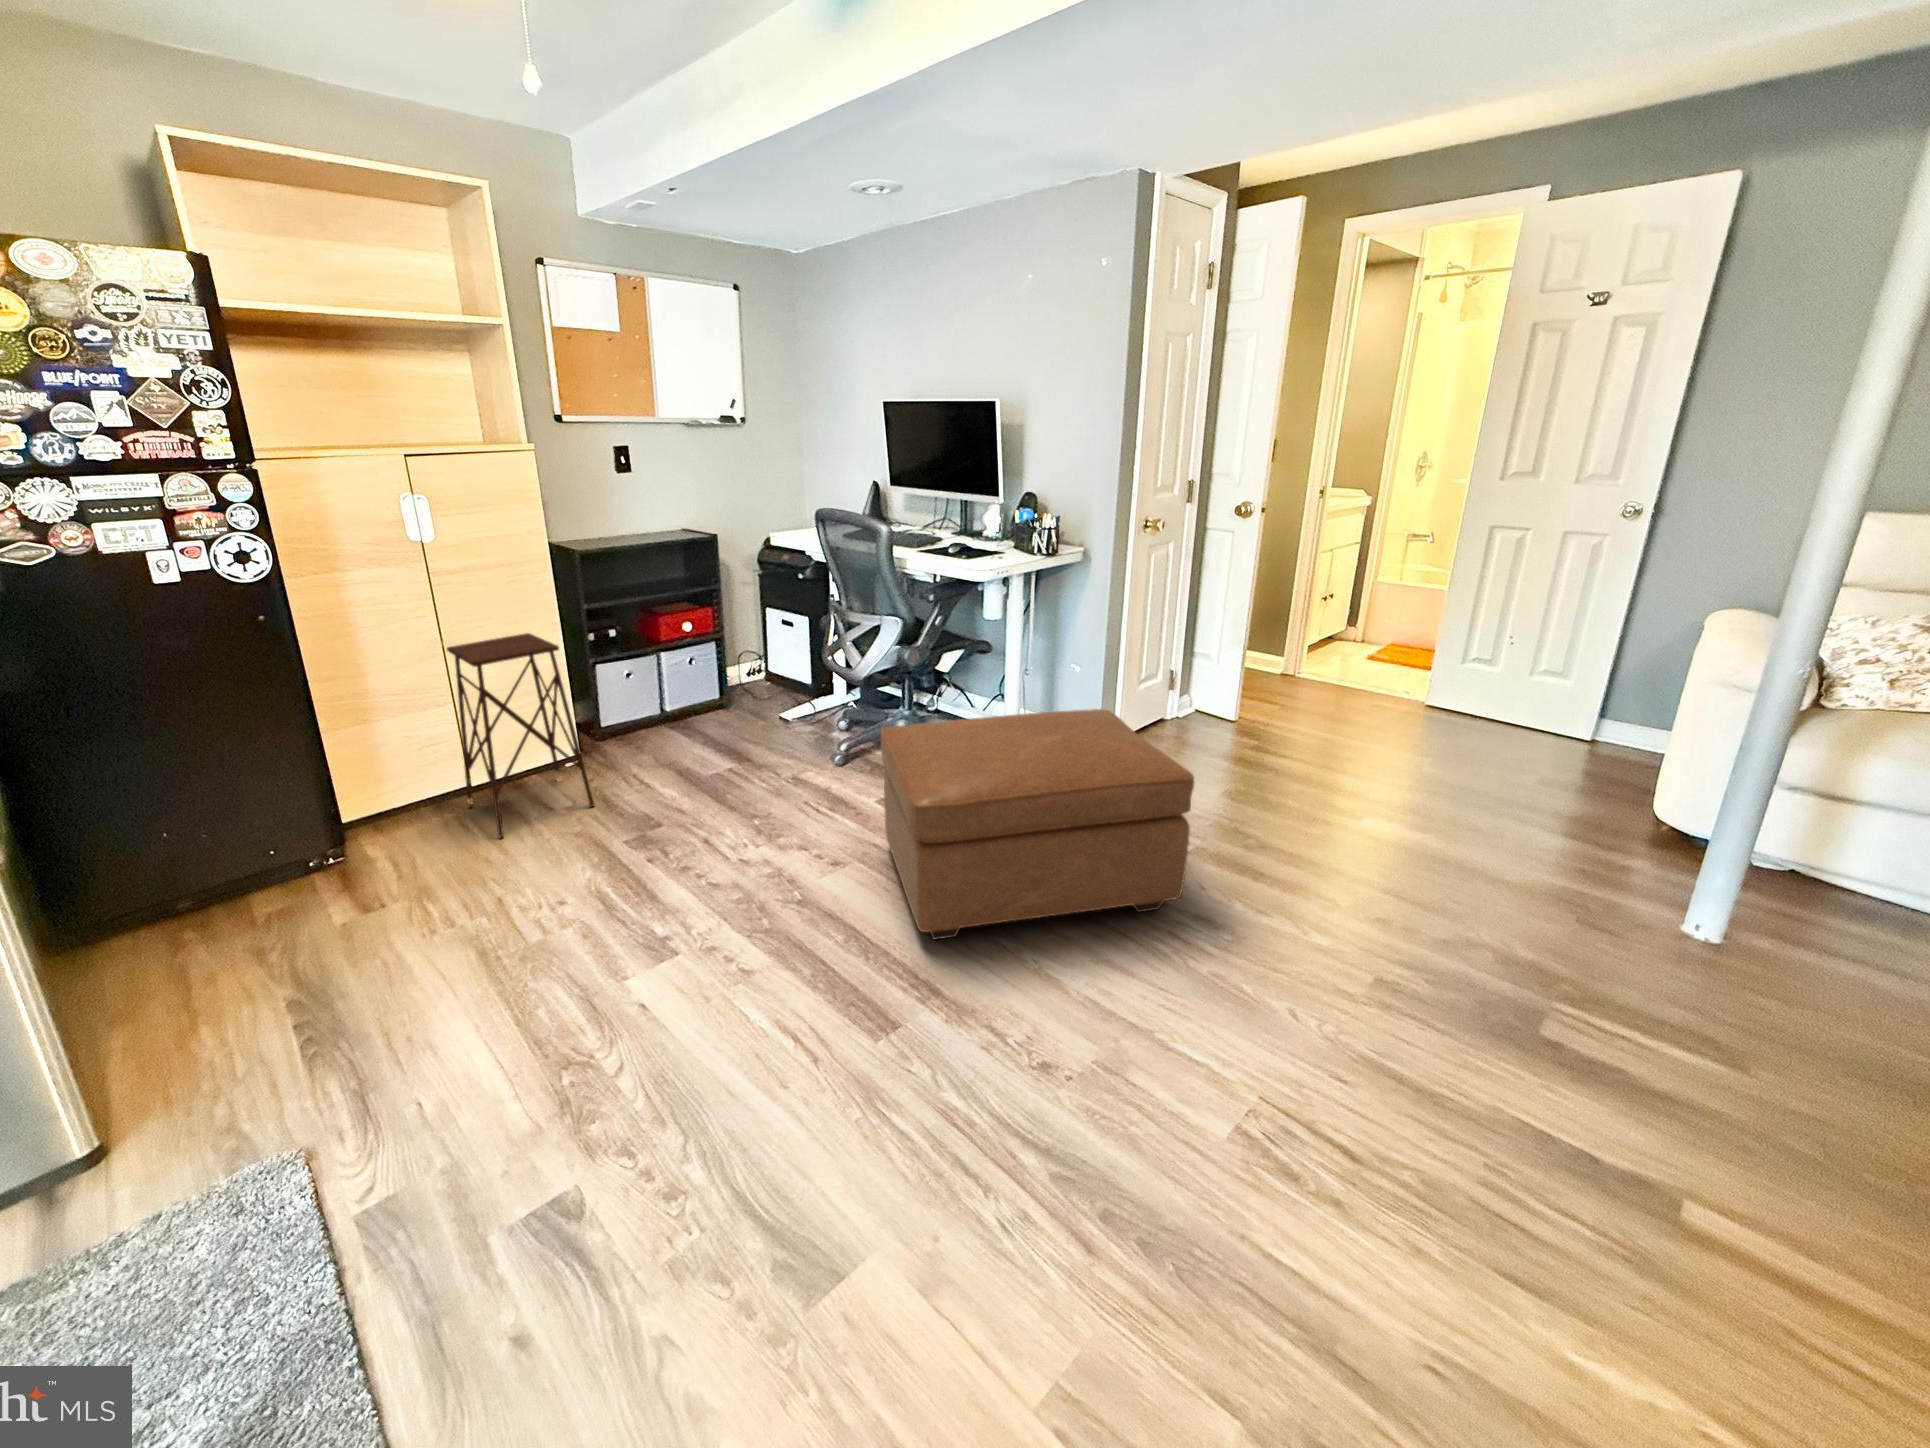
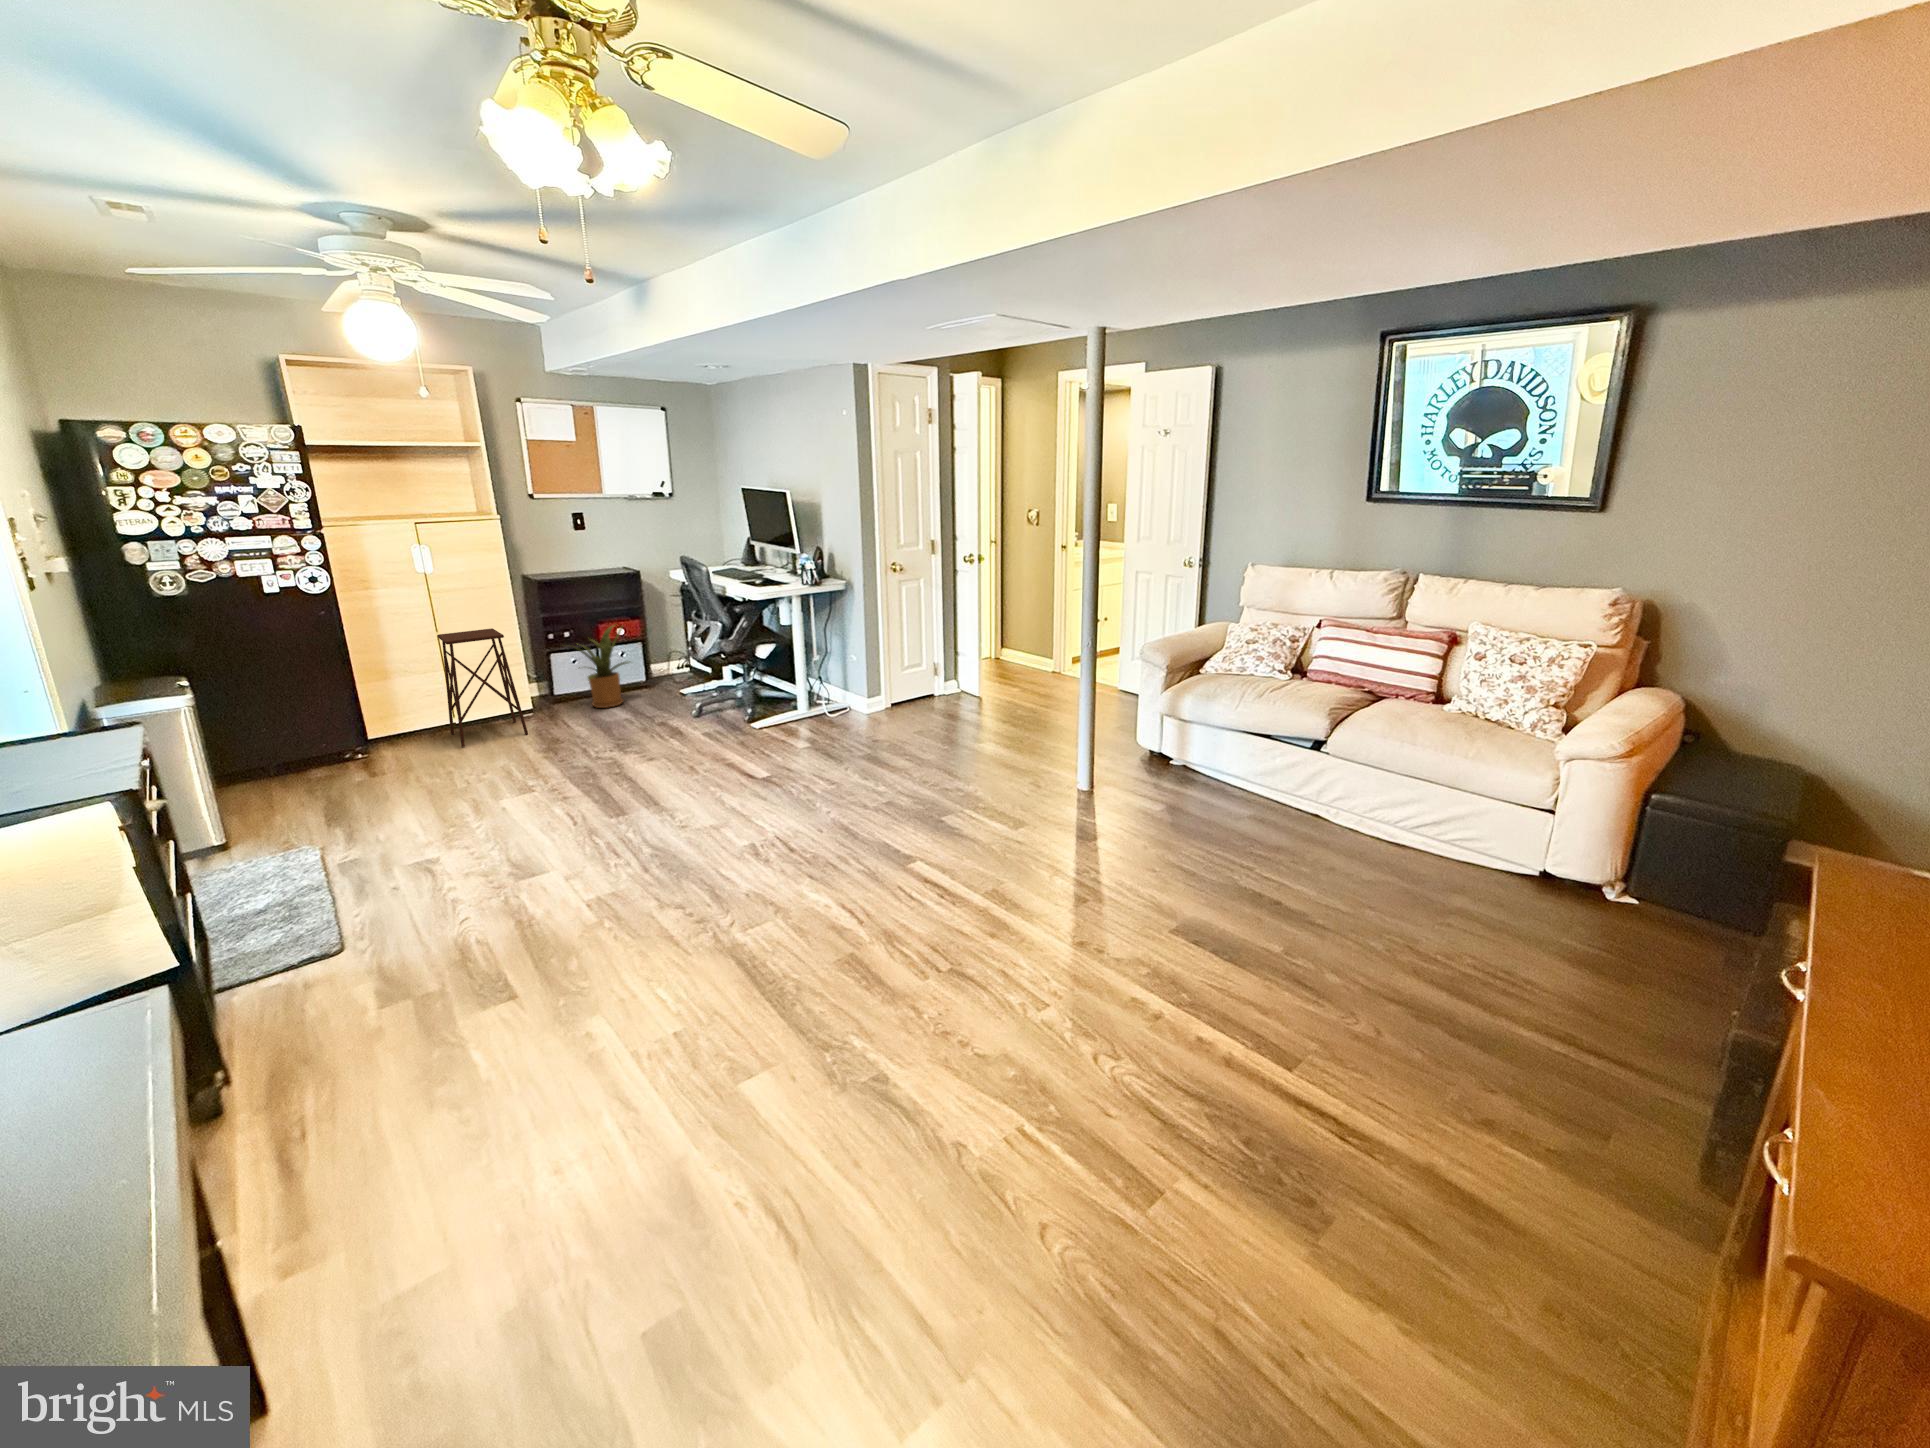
house plant: none [625,616,718,749] -> present [574,625,630,708]
ottoman: present [881,709,1195,939] -> none [646,674,820,787]

